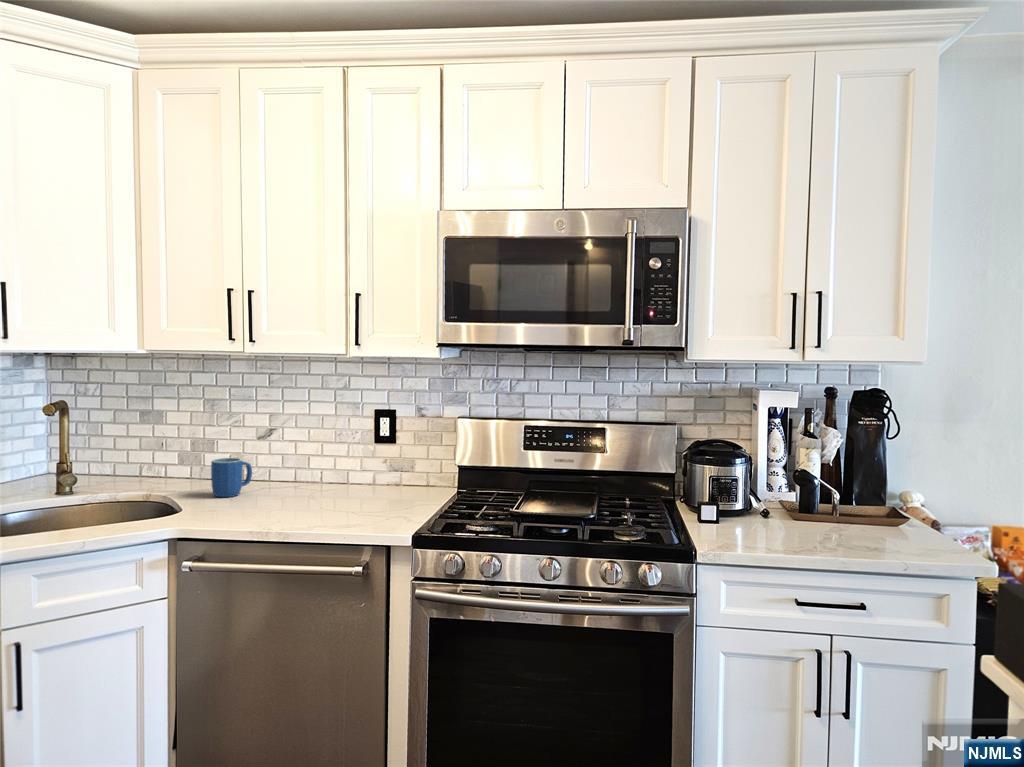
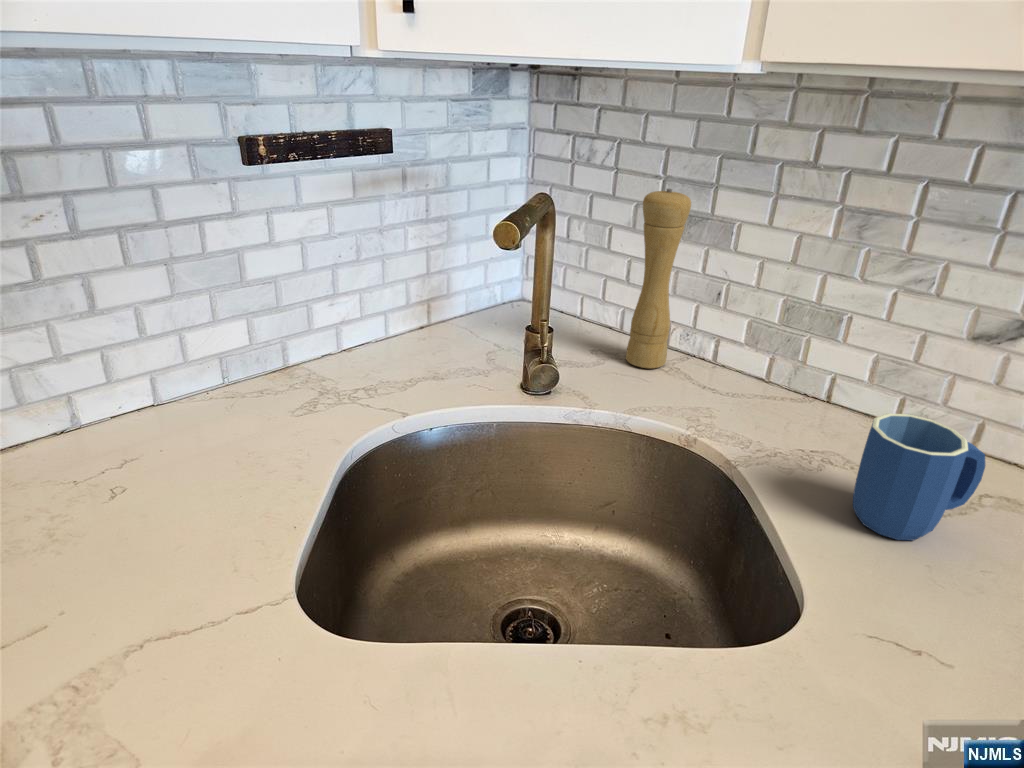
pepper mill: none [117,400,140,482] -> present [626,189,691,368]

